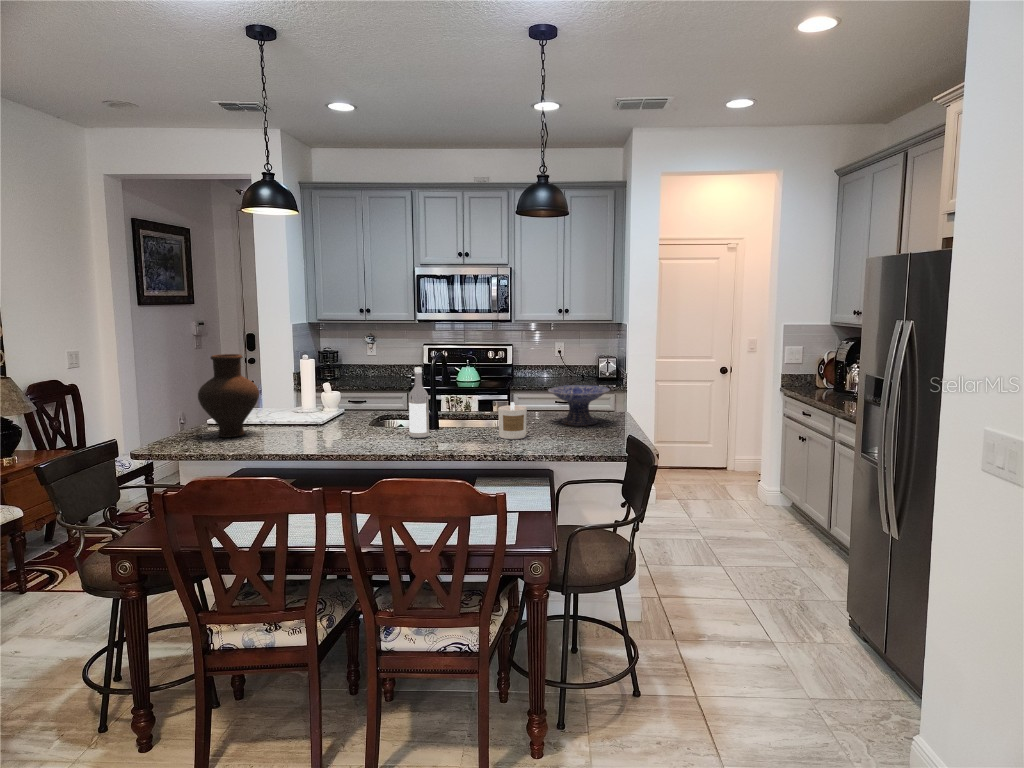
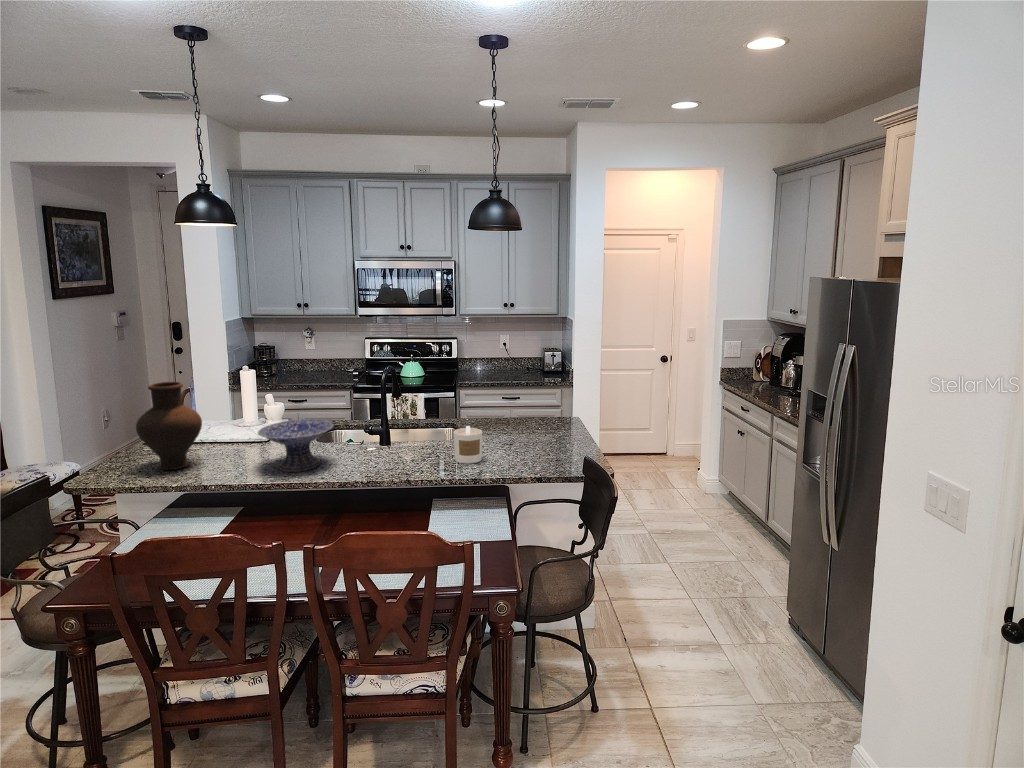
wine bottle: present [409,367,429,438] -> none [362,393,383,465]
decorative bowl: present [548,385,610,426] -> present [258,419,334,472]

